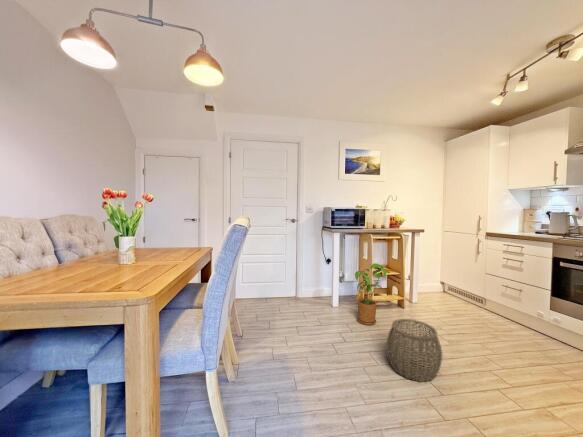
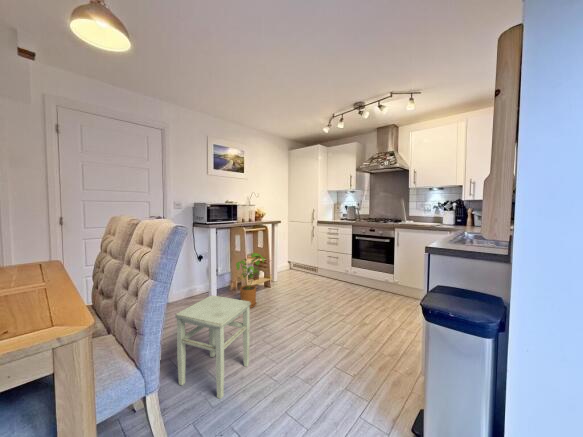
stool: none [269,297,338,399] -> present [175,295,251,399]
woven basket: present [387,319,442,382] -> none [279,292,319,339]

